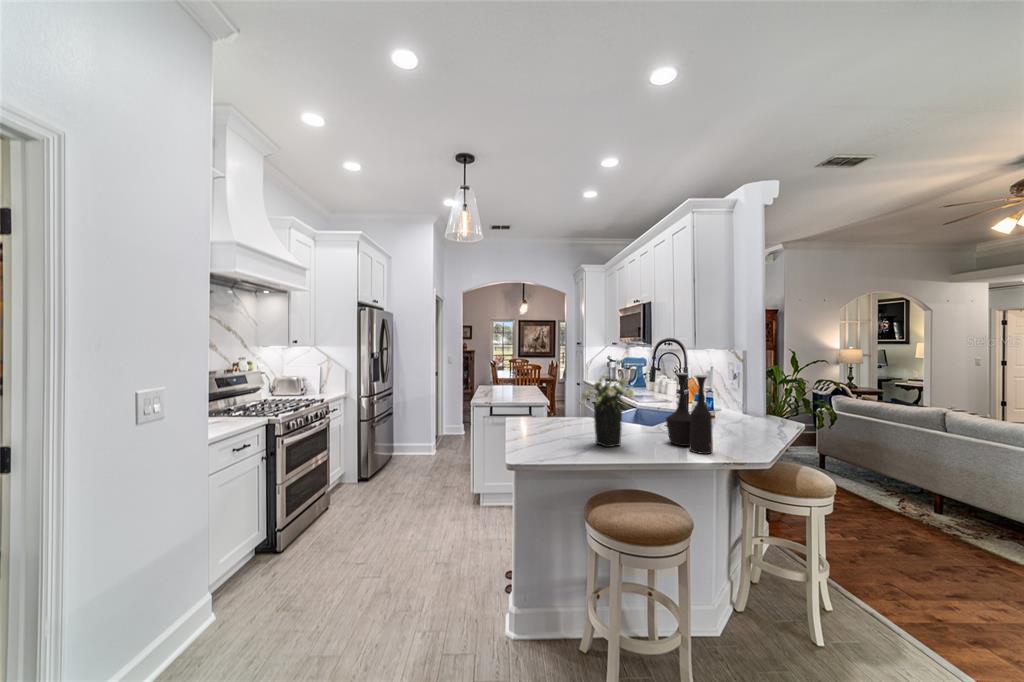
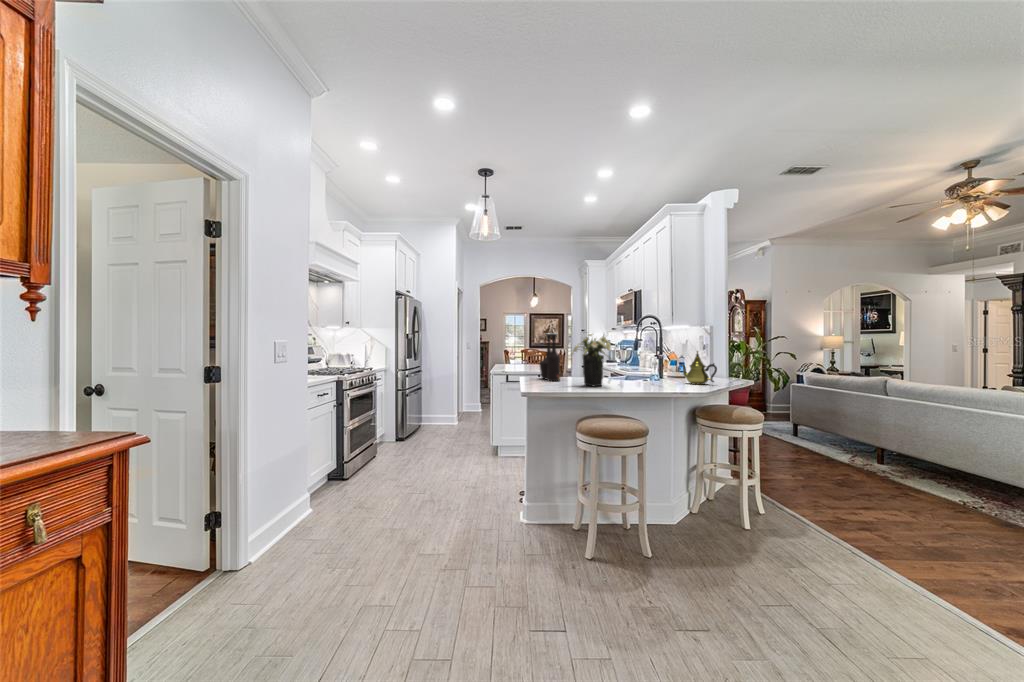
vase: present [666,373,713,454] -> present [539,333,560,381]
teapot: none [717,392,768,437] -> present [682,351,717,385]

